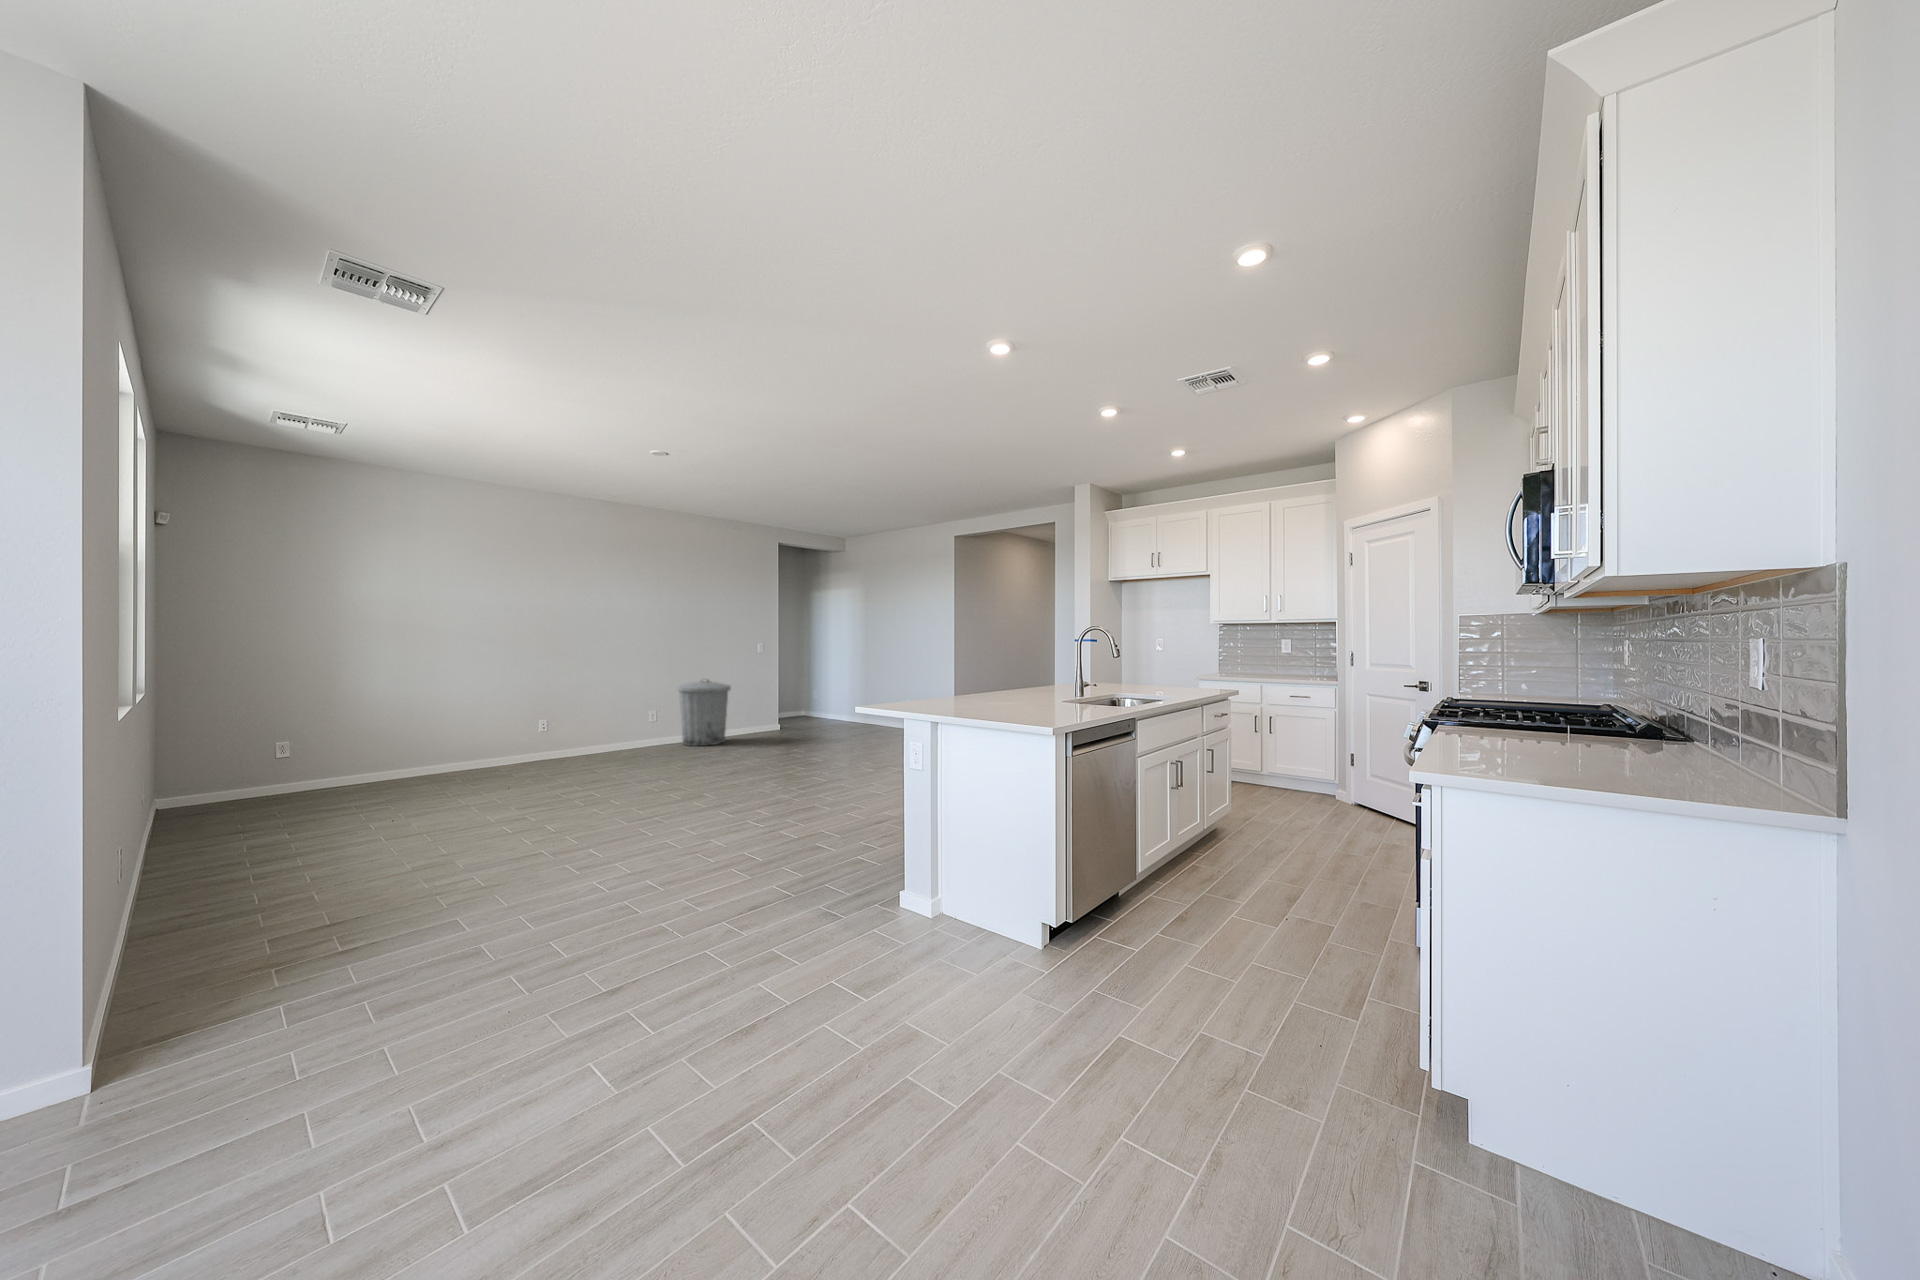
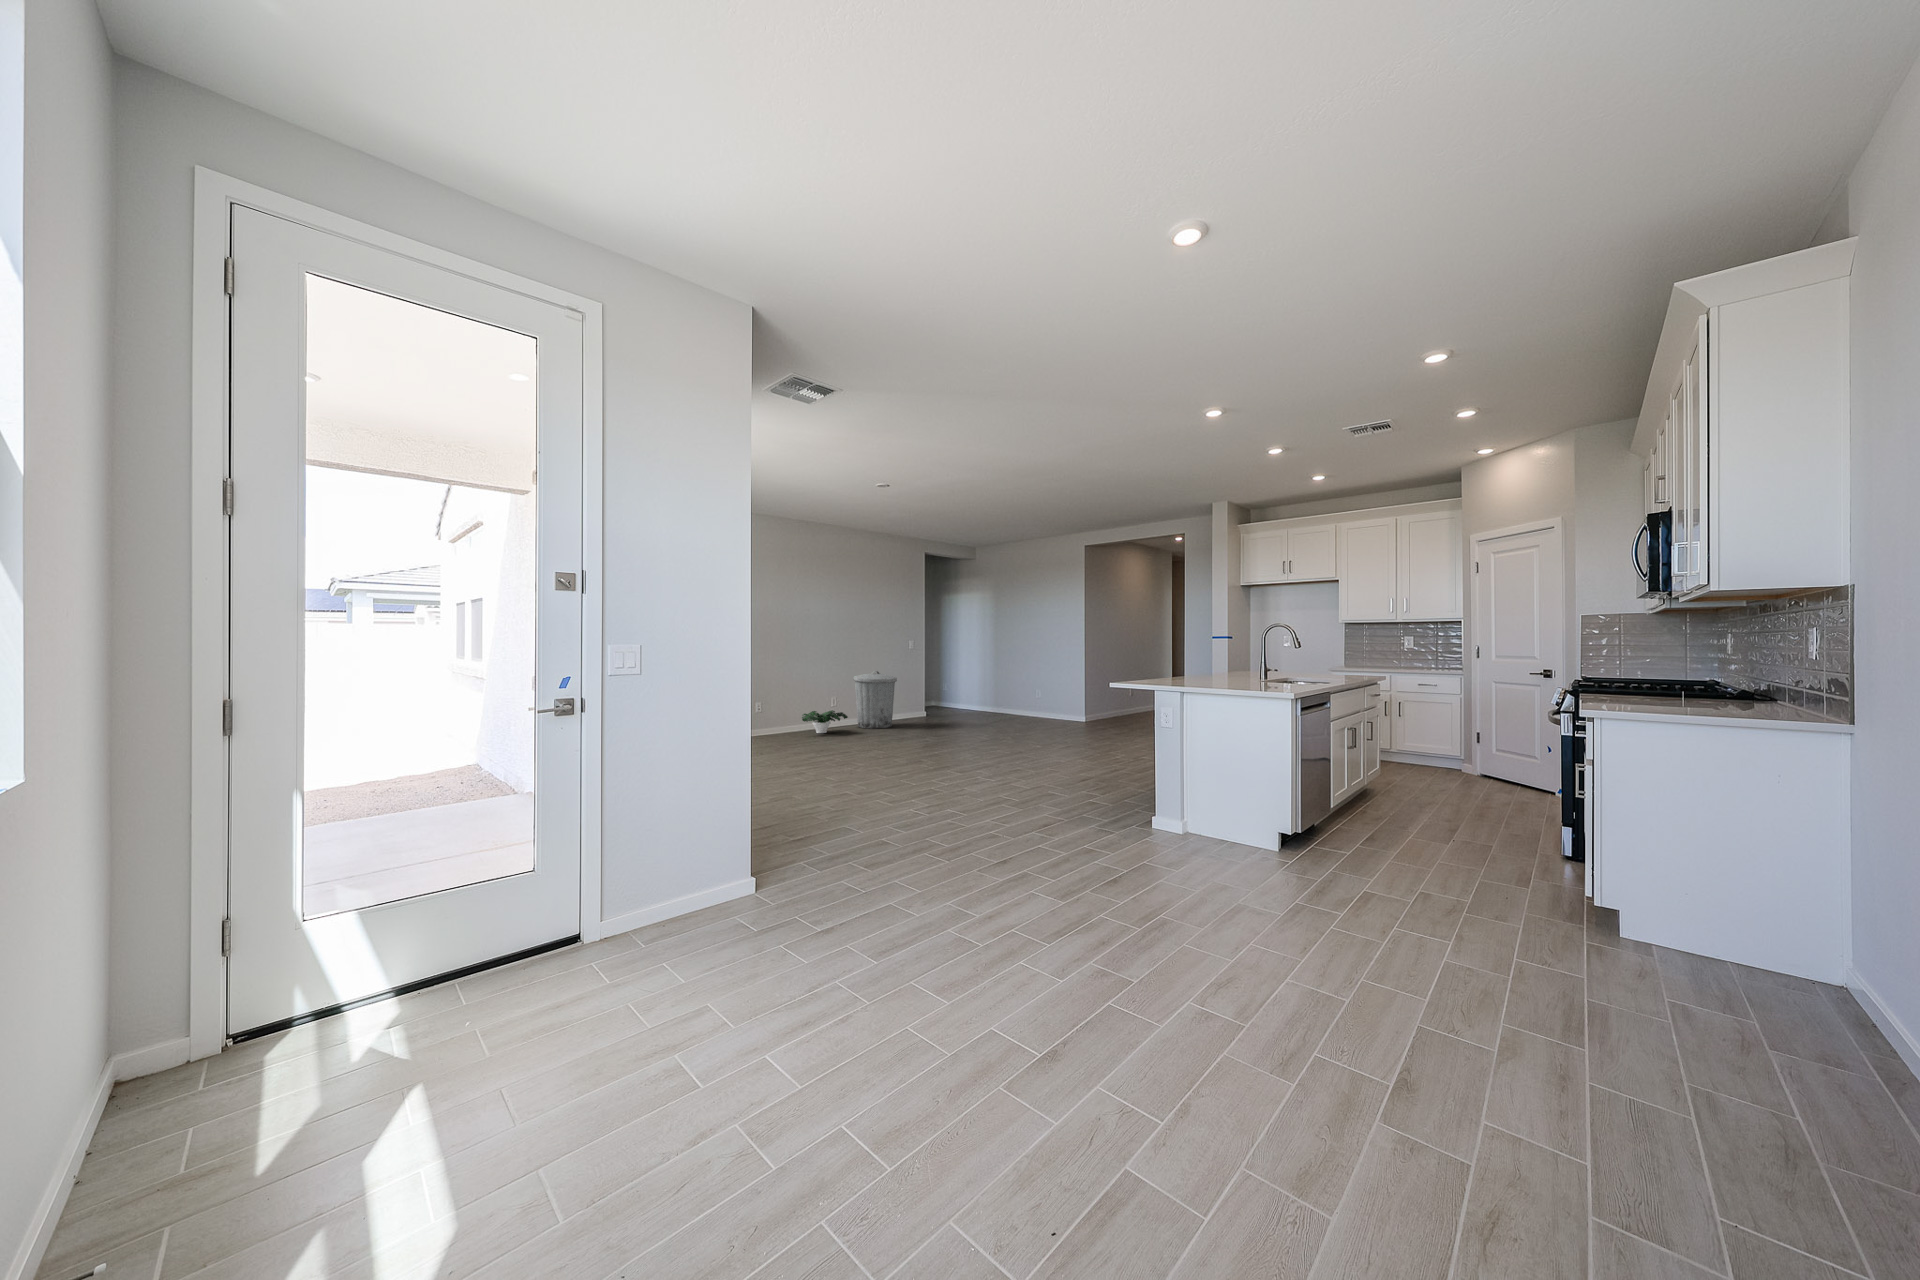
potted plant: none [599,726,662,754] -> present [802,710,848,733]

